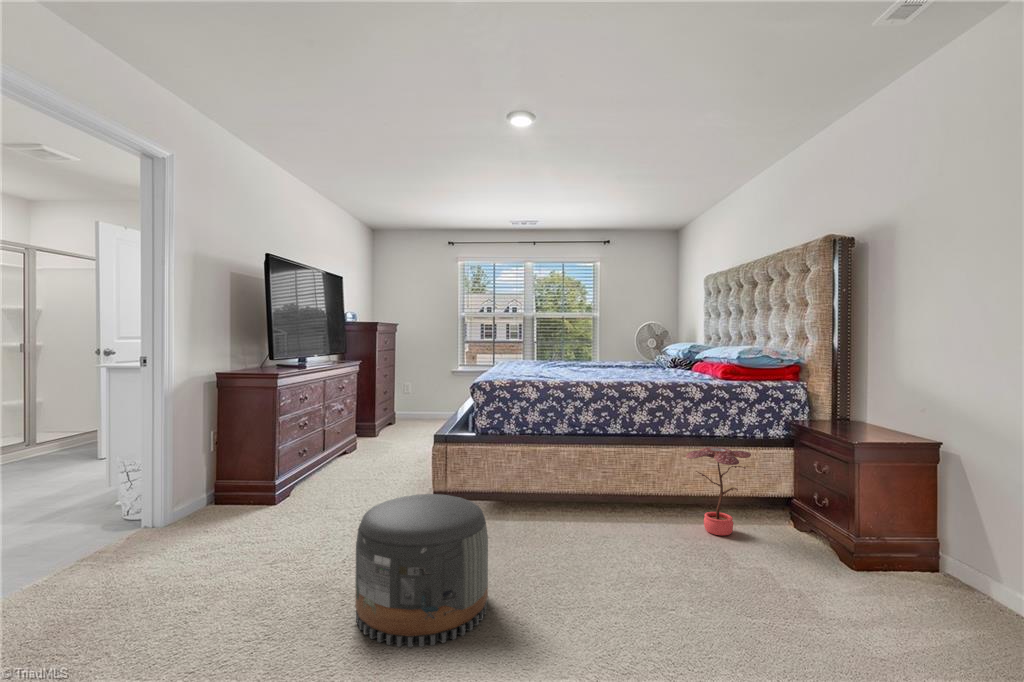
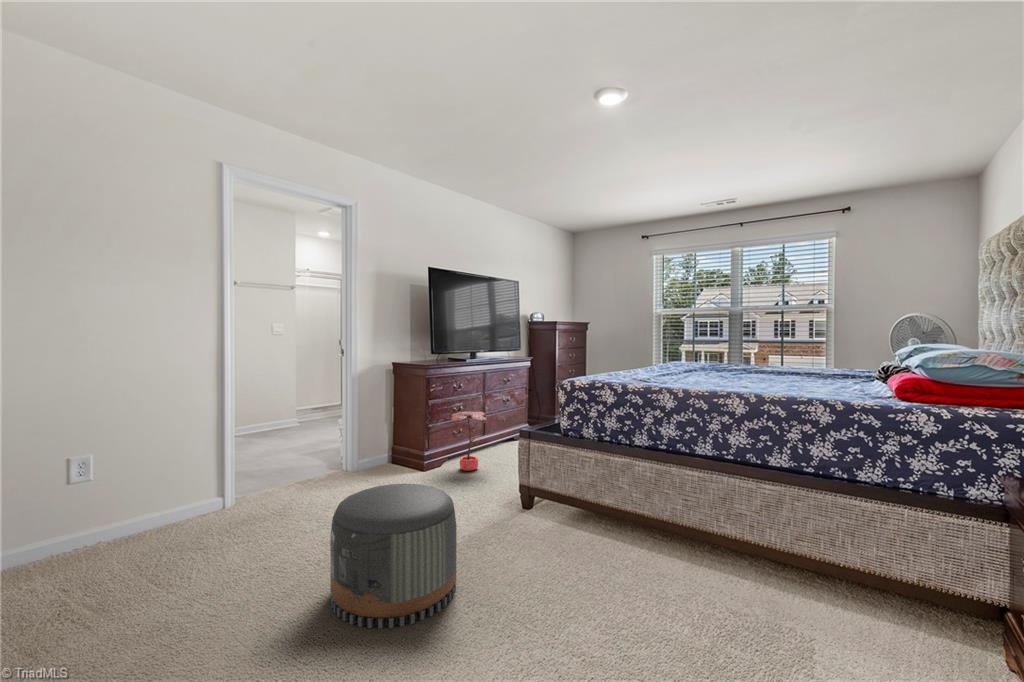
potted plant: present [686,447,751,536] -> present [451,411,487,471]

